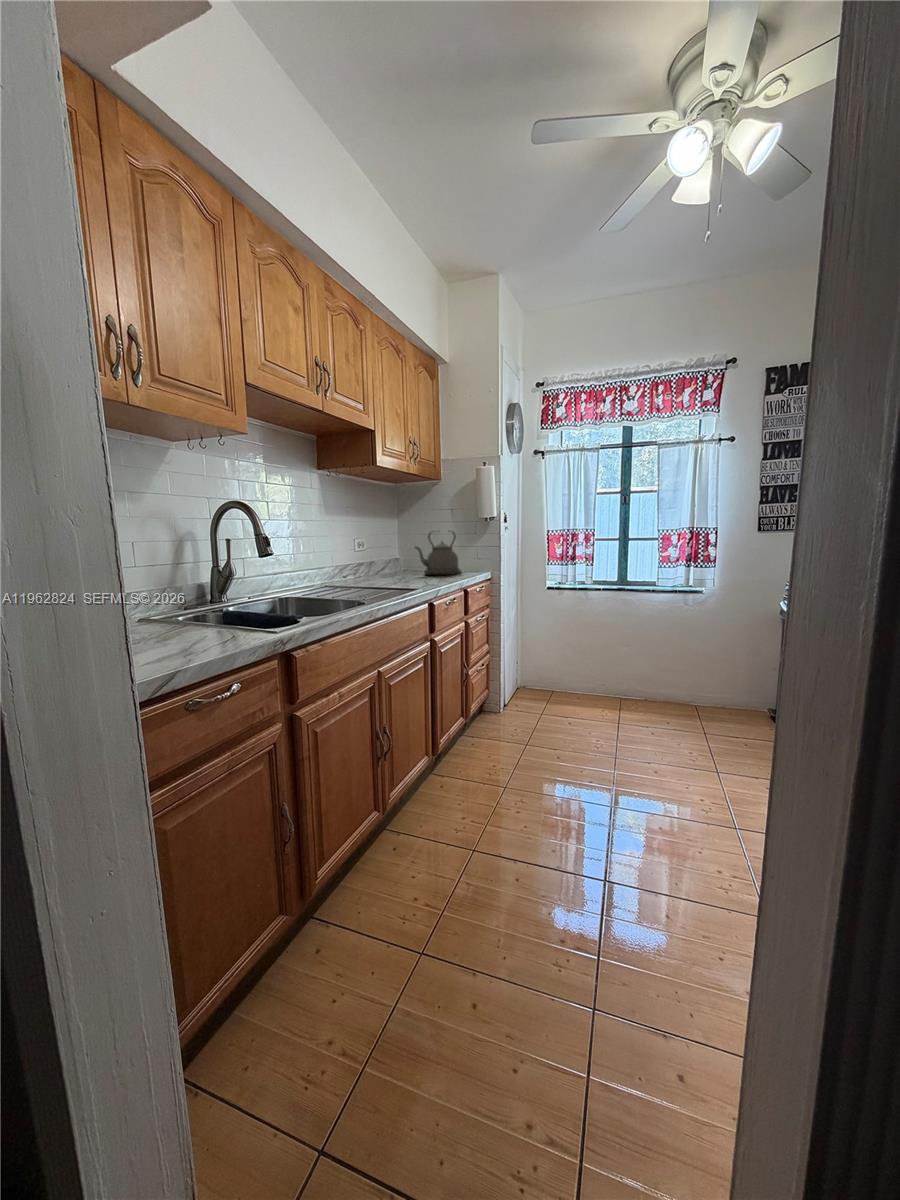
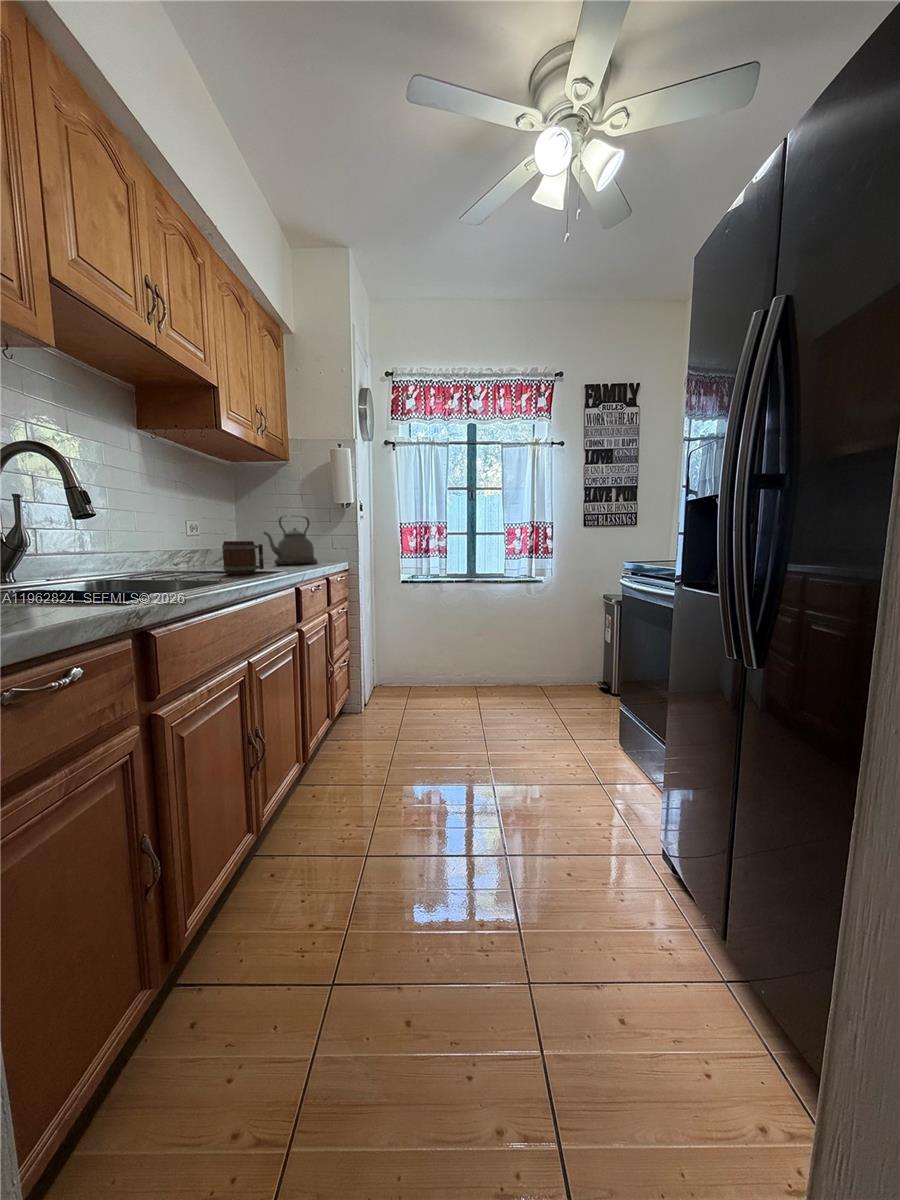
mug: none [374,560,408,589] -> present [222,541,264,574]

